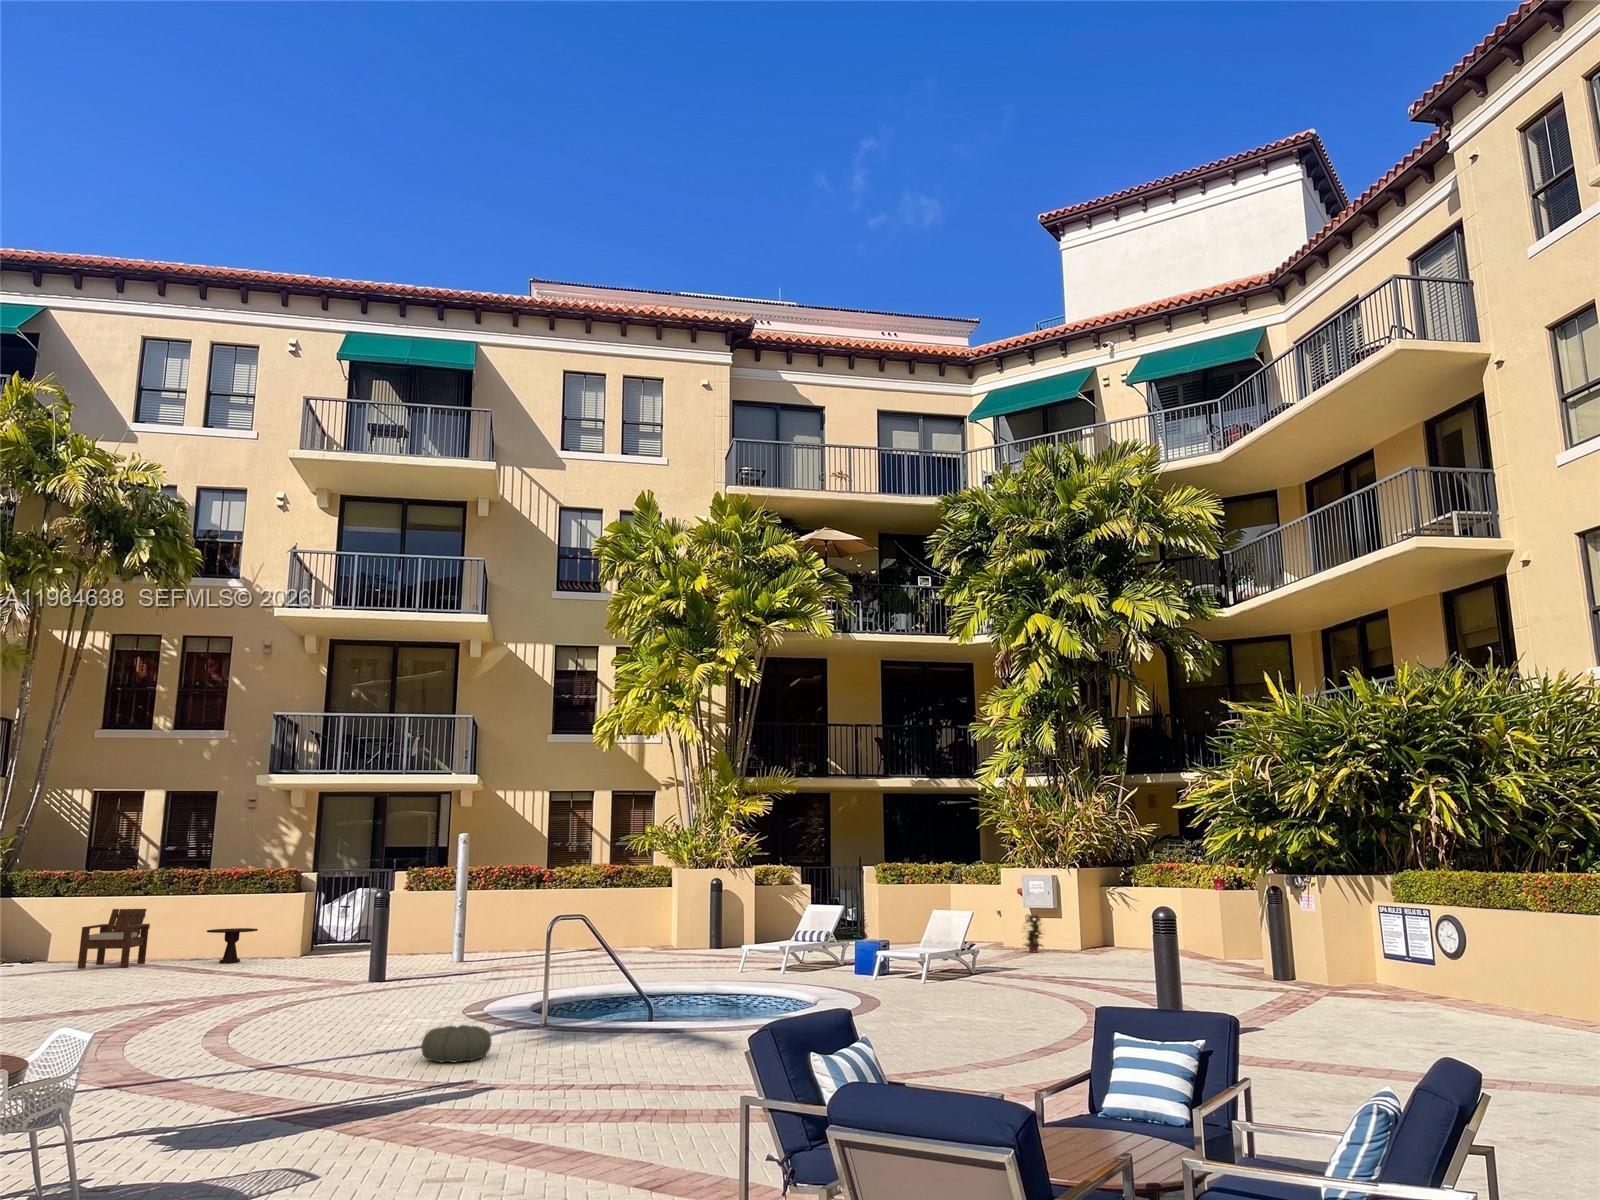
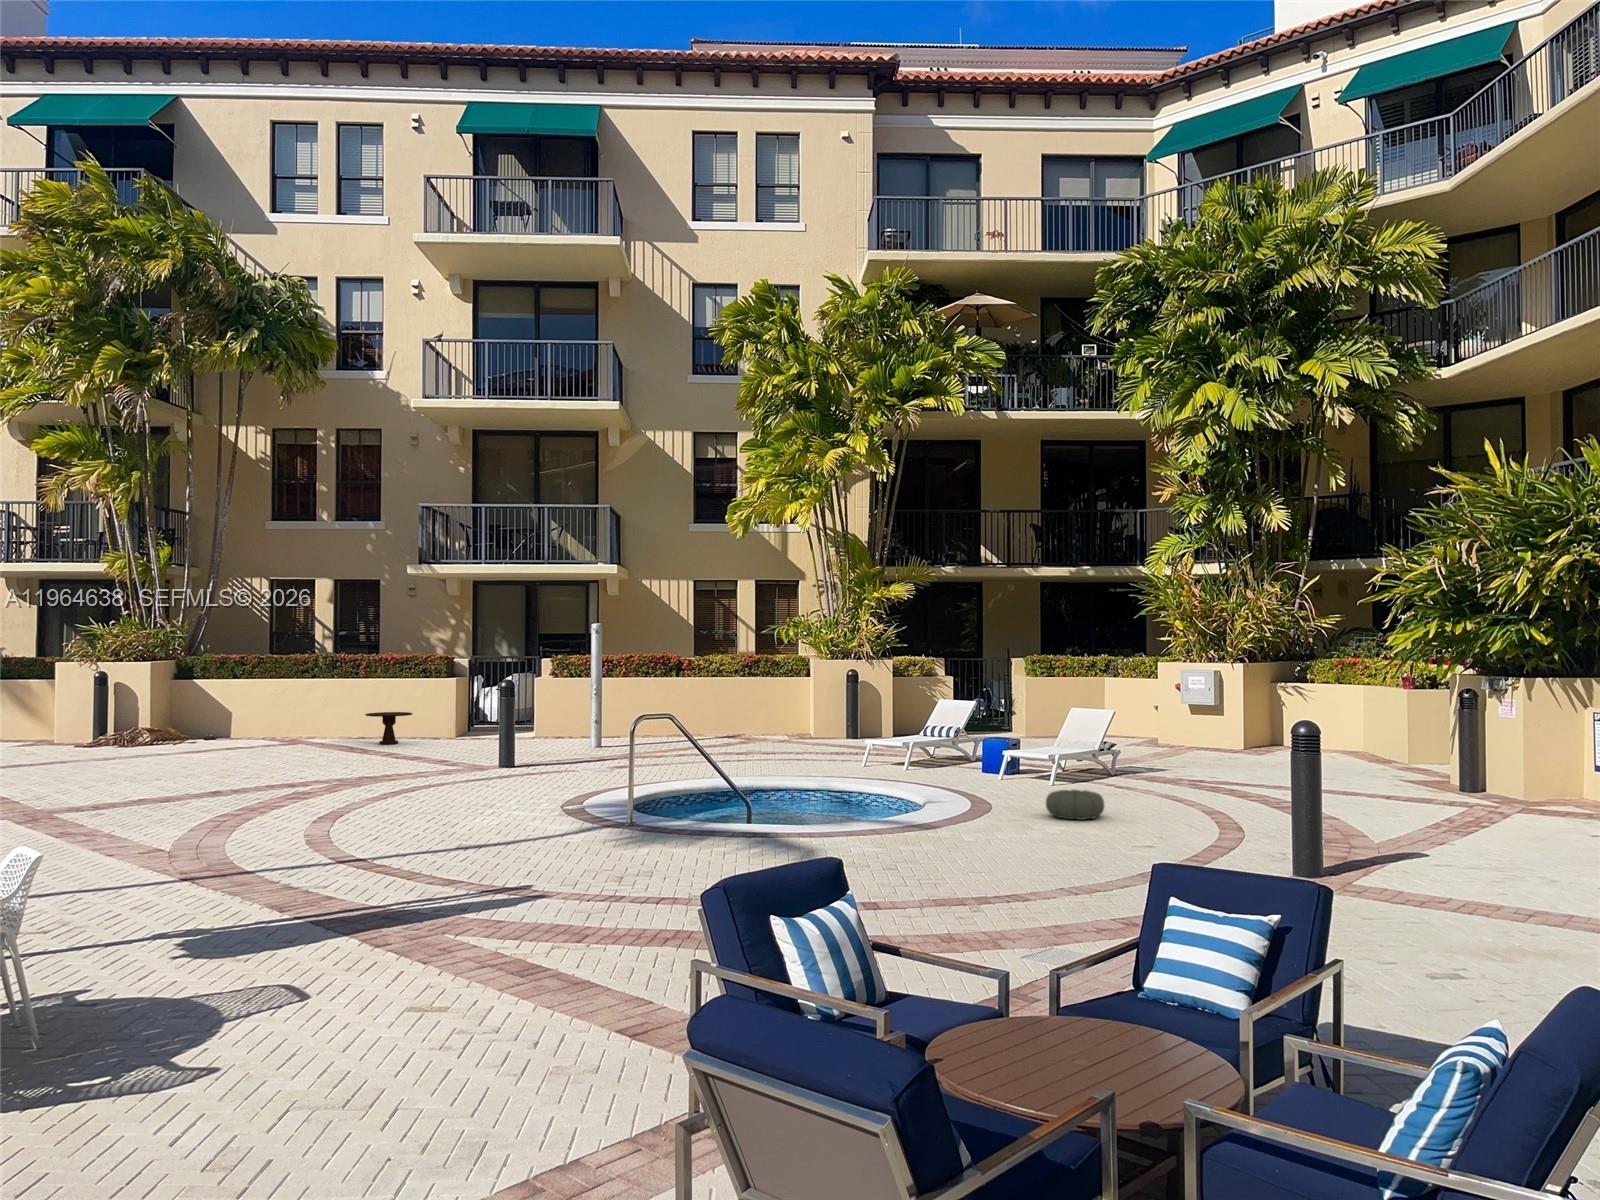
chair: present [78,909,150,969] -> none [253,693,316,747]
decorative plant: present [1025,915,1043,952] -> none [1176,711,1206,751]
pouf: present [421,1025,492,1062] -> present [1046,789,1104,820]

